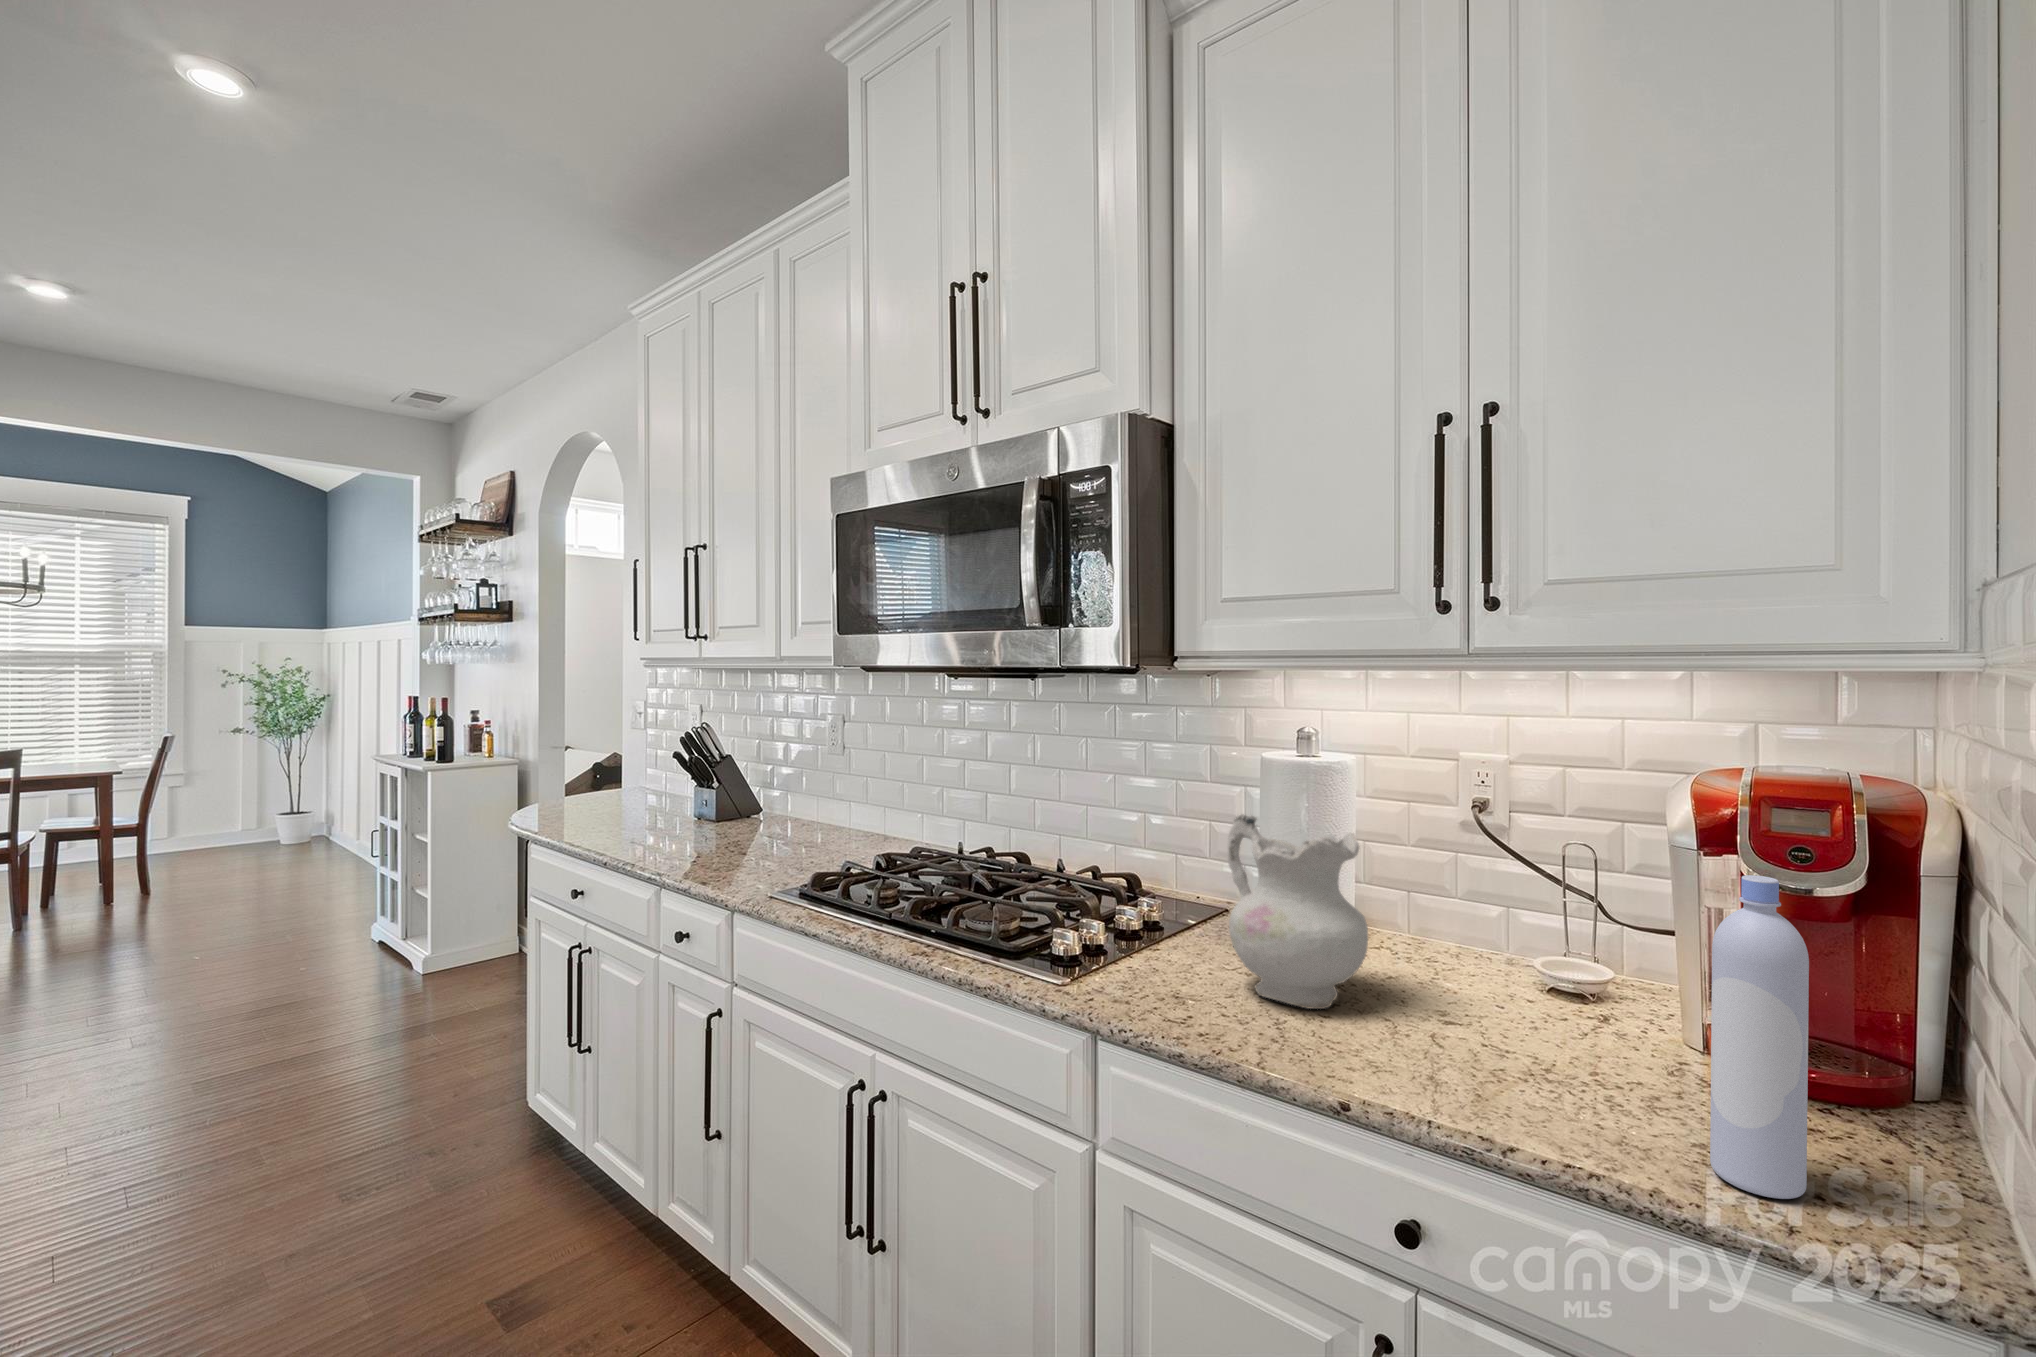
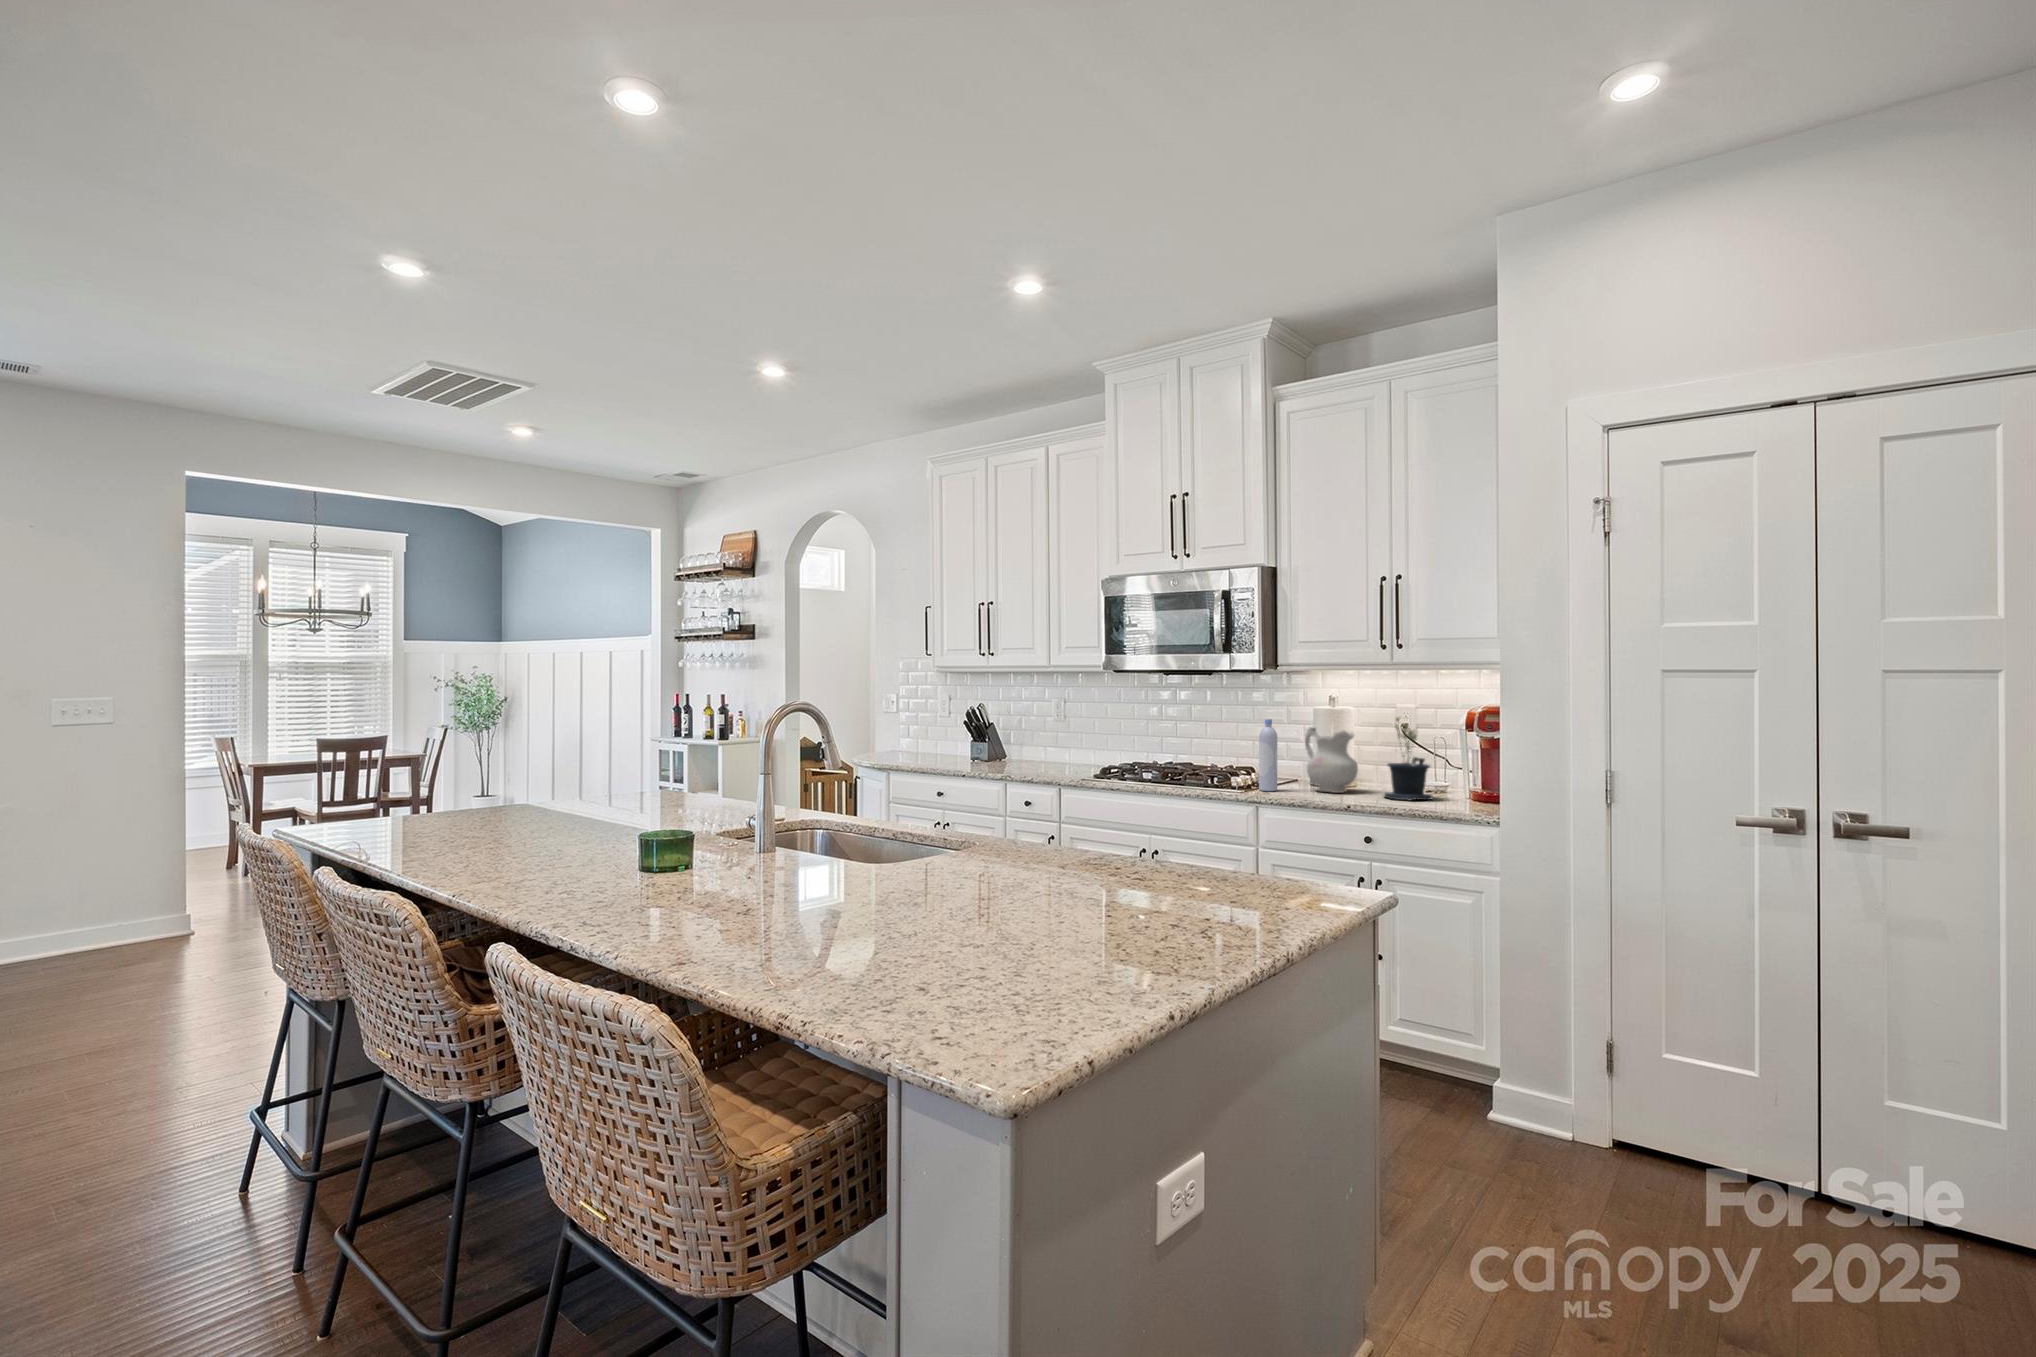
potted plant: none [1450,808,1618,1091] -> present [1384,717,1433,800]
bottle: present [1710,875,1809,1199] -> present [1259,719,1277,791]

